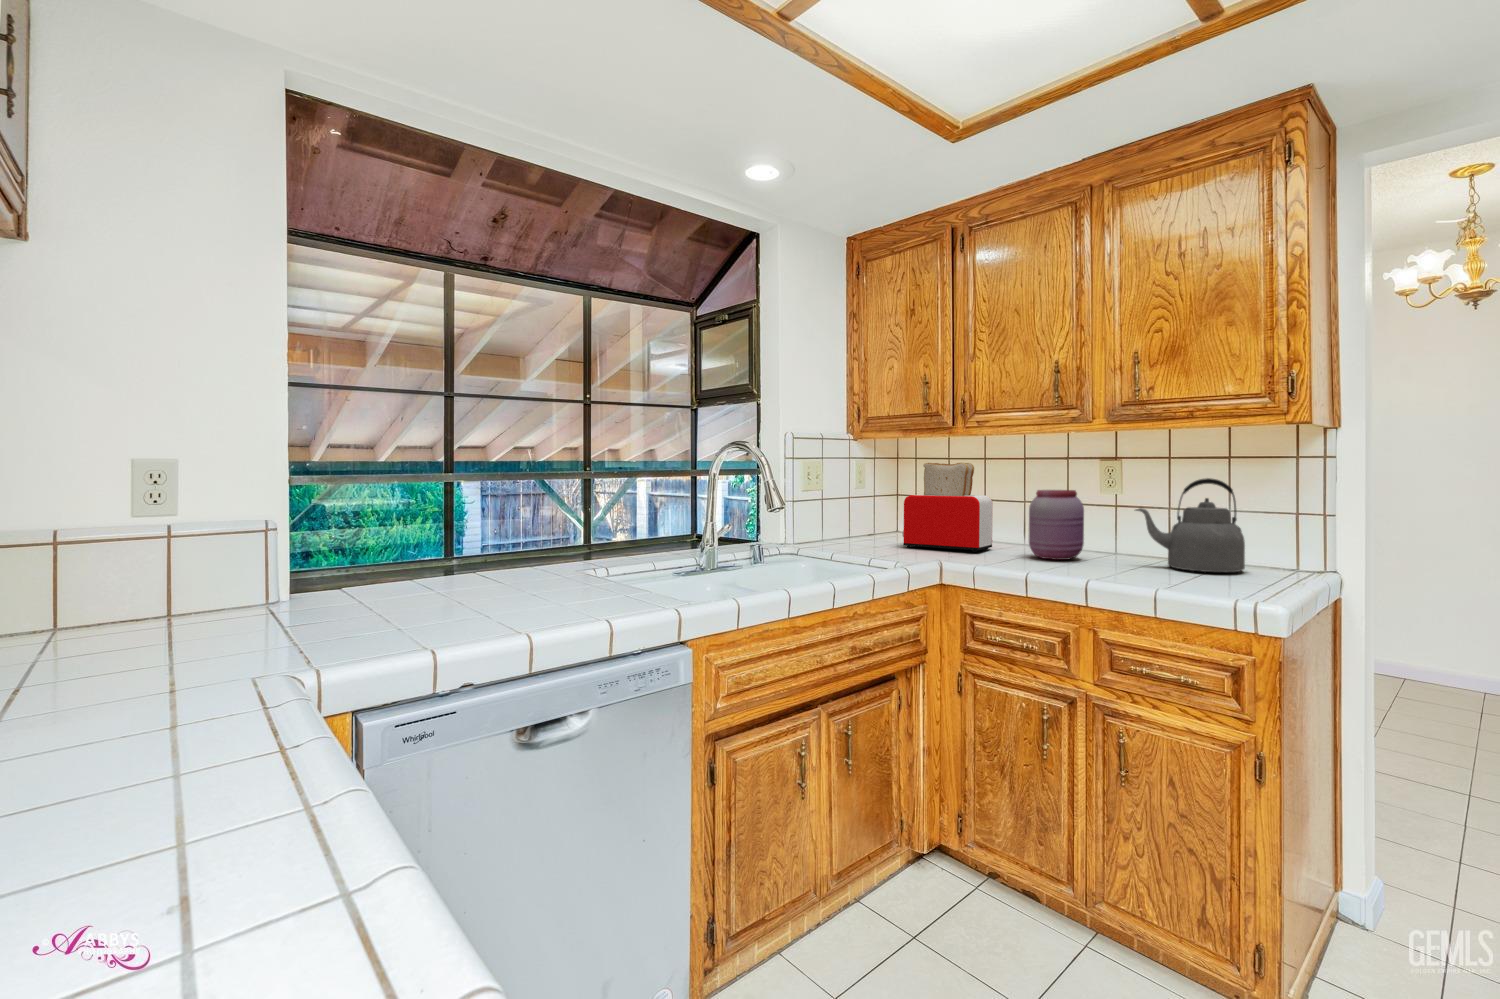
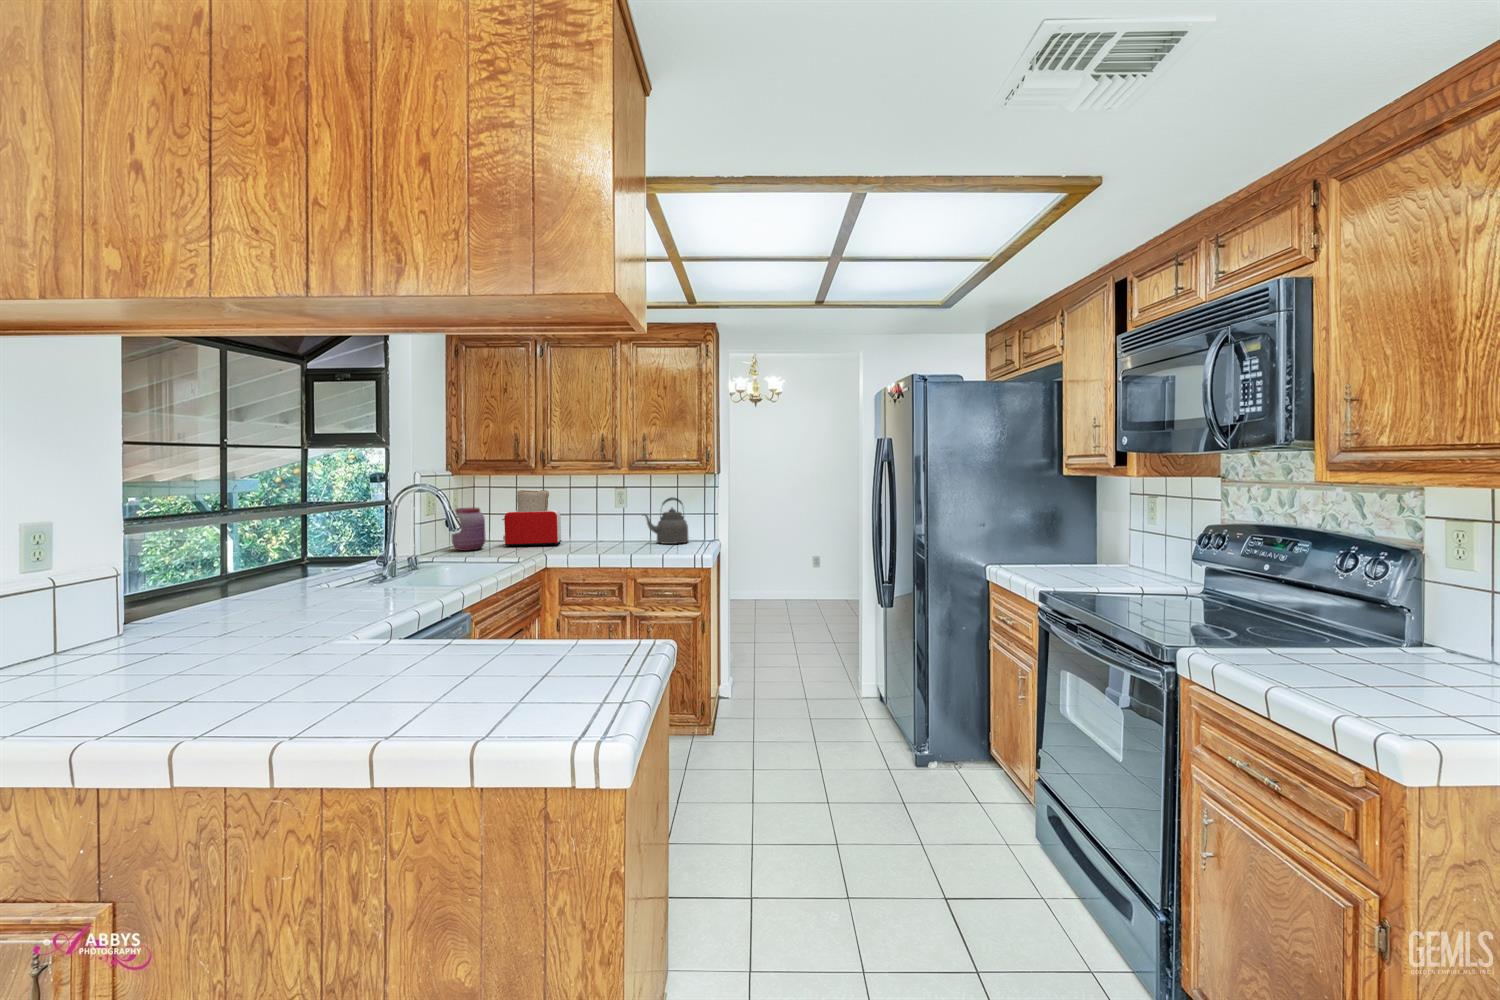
jar: present [1029,490,1084,560] -> present [452,508,486,551]

